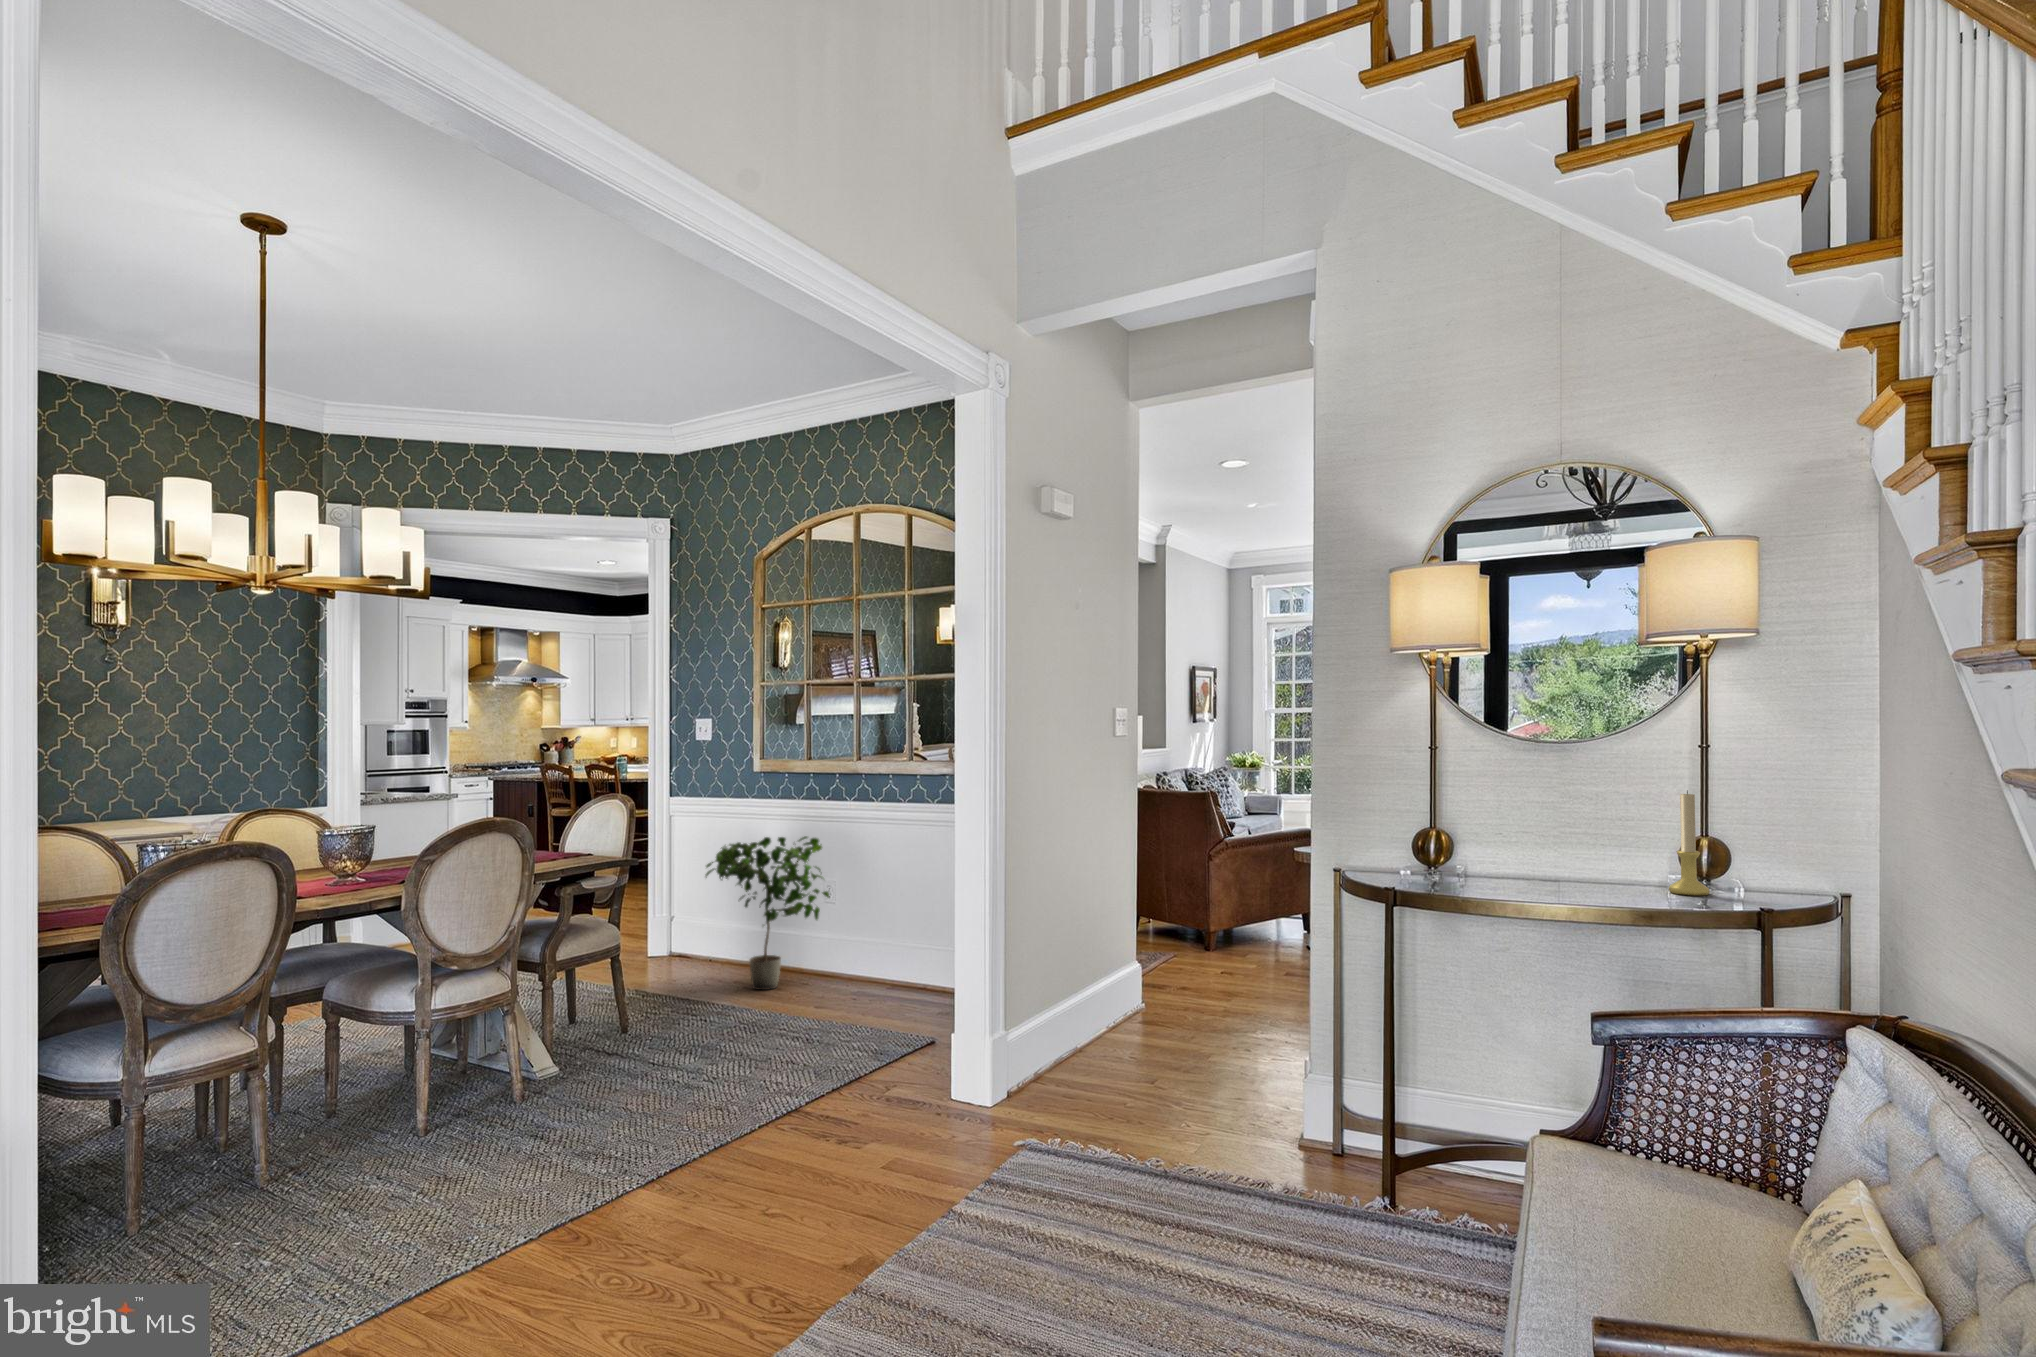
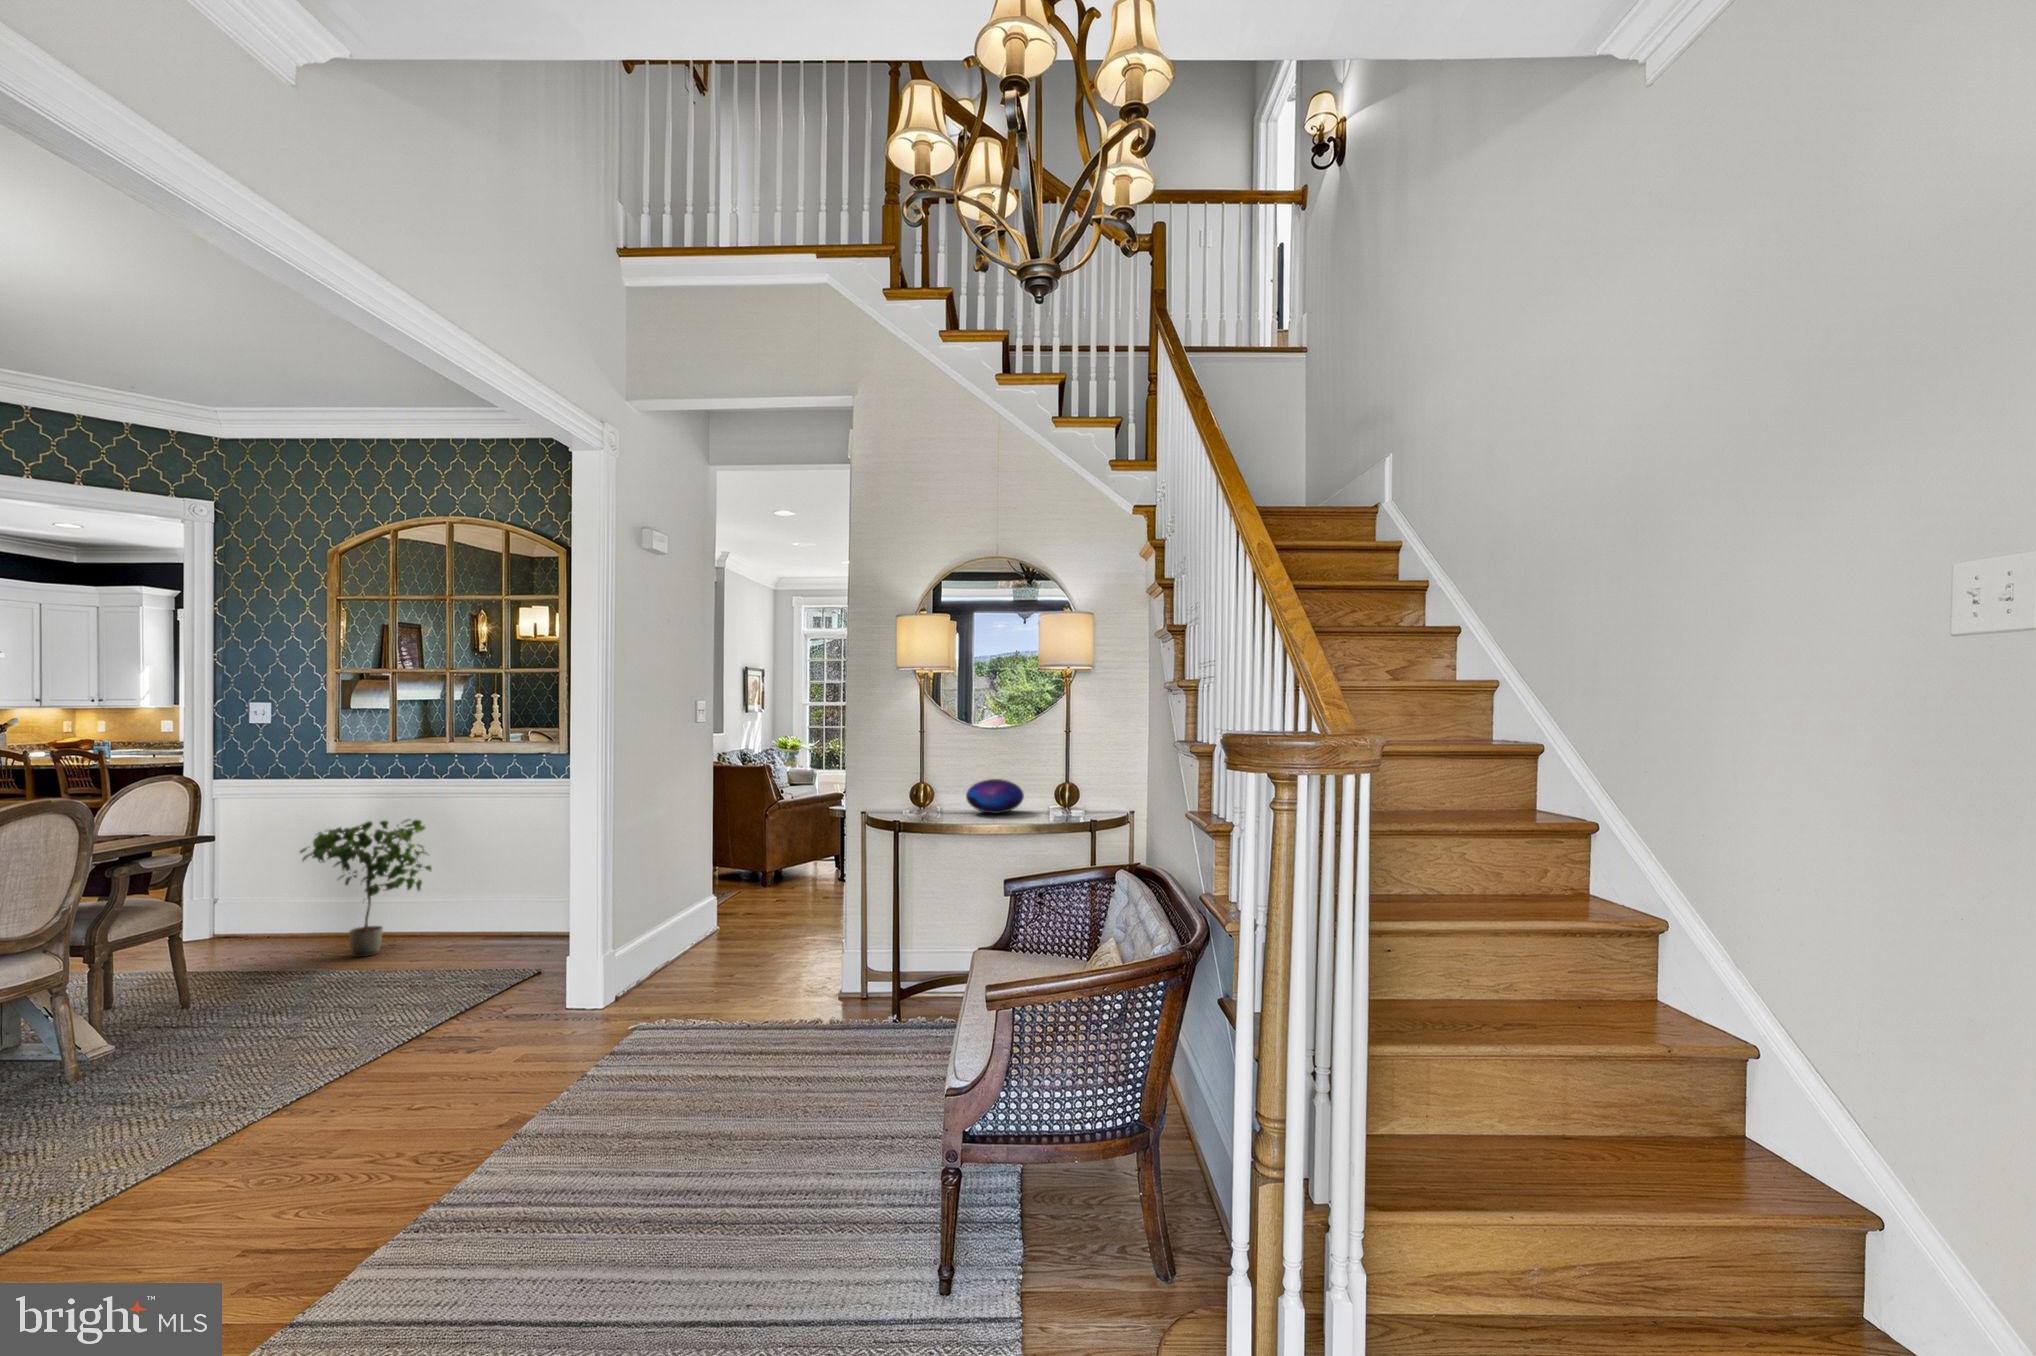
candle holder: present [1669,790,1710,896] -> none [1049,754,1069,814]
decorative orb: none [1509,829,1618,886] -> present [966,779,1024,813]

